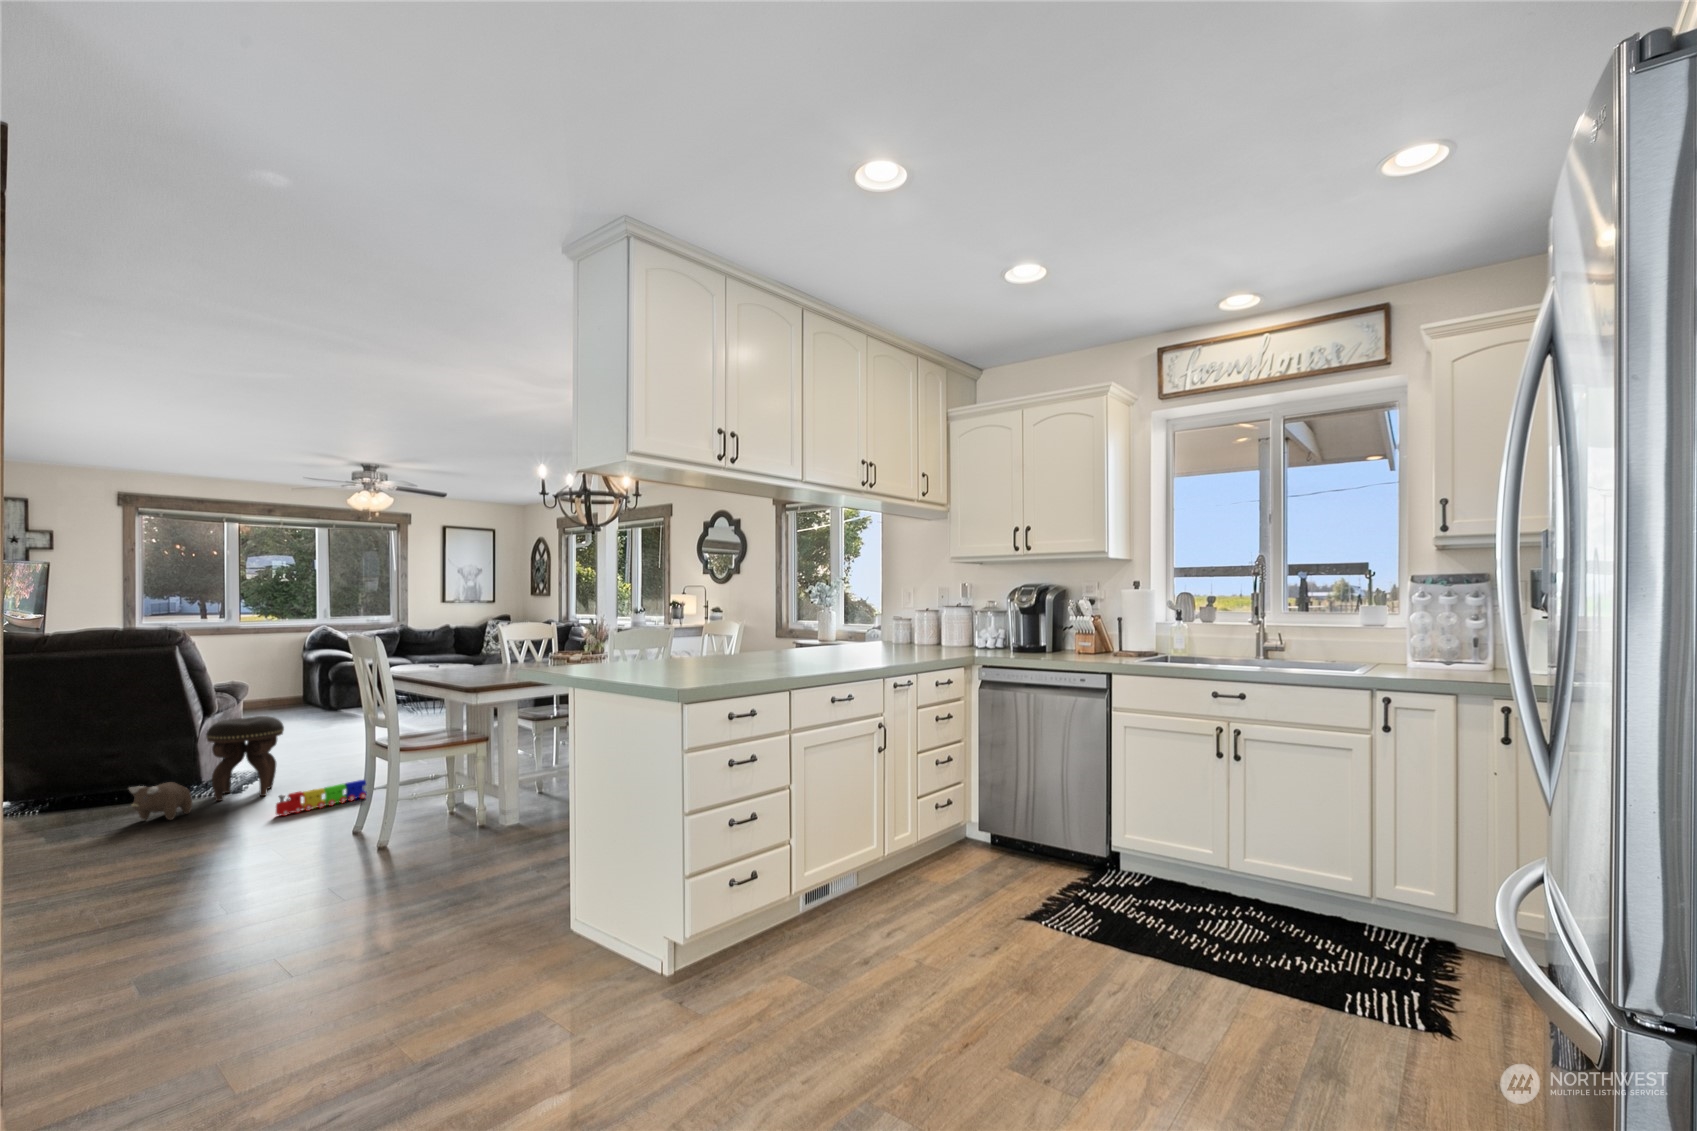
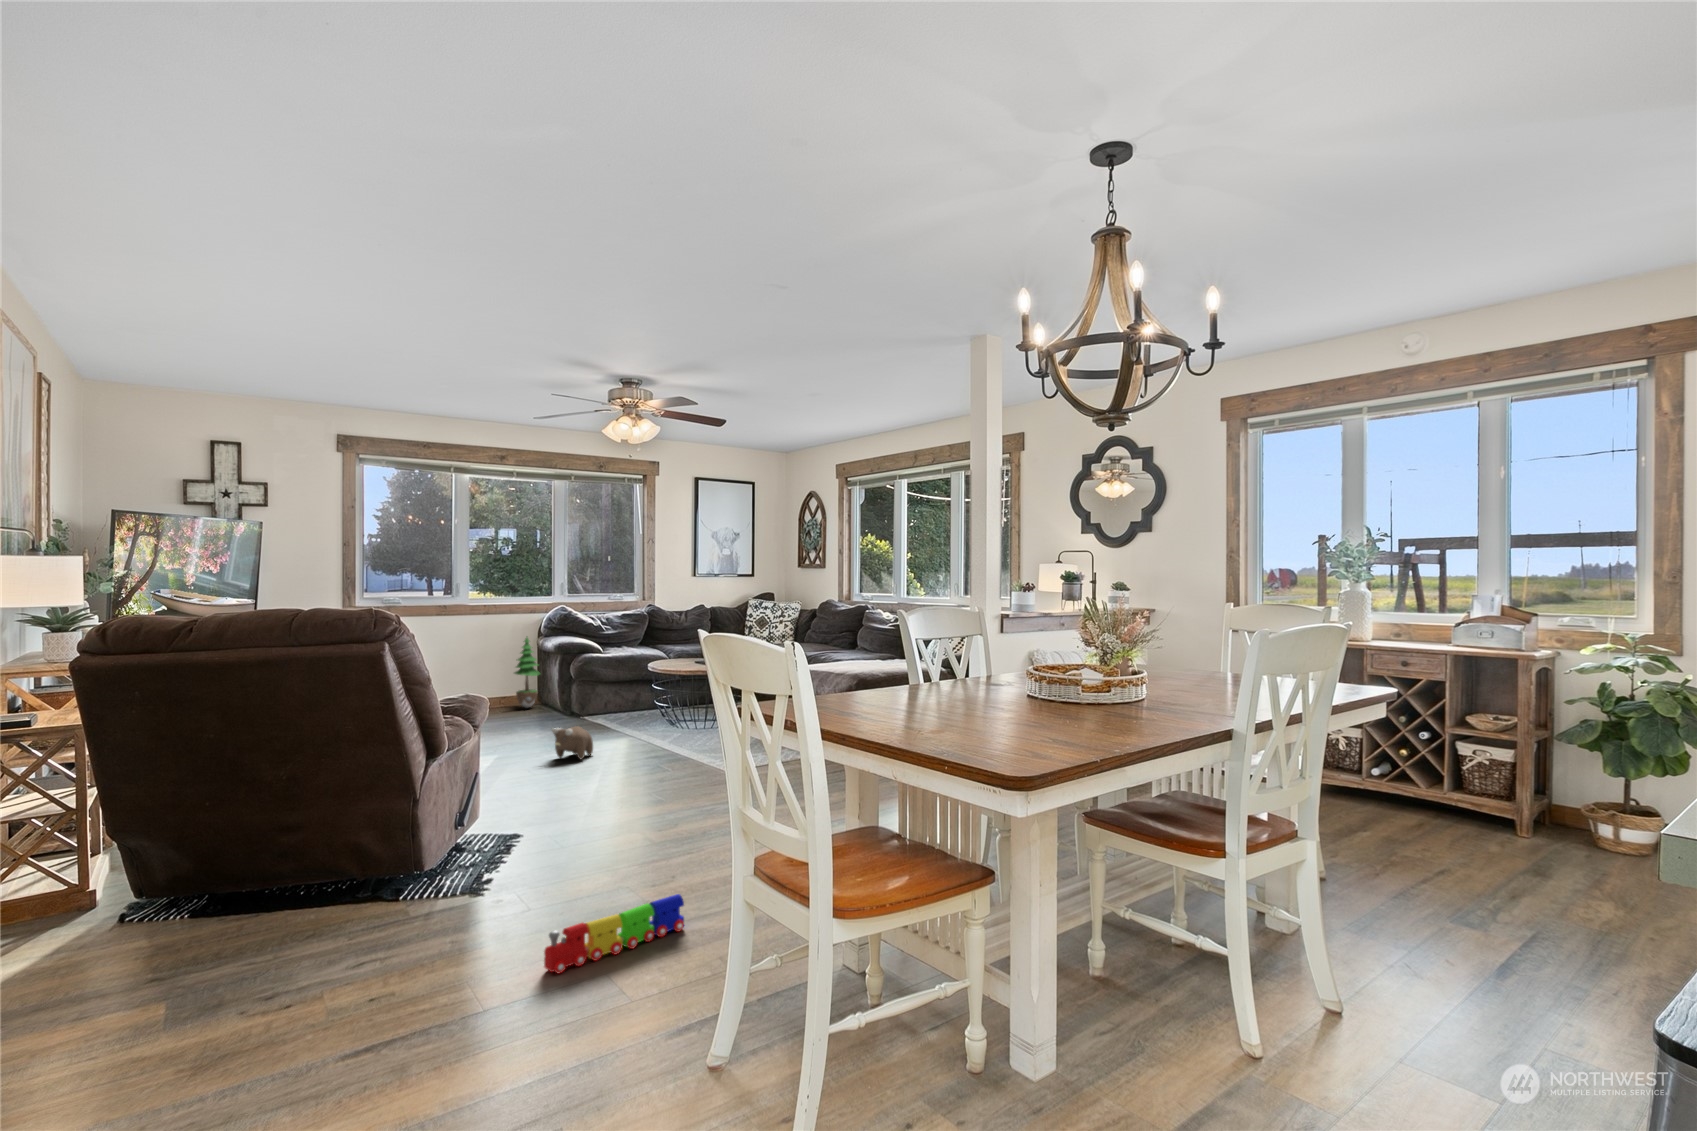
potted tree: none [277,649,302,706] -> present [515,638,540,708]
footstool: present [206,716,284,801] -> none [432,761,545,911]
plush toy: present [129,782,192,820] -> present [552,726,593,759]

